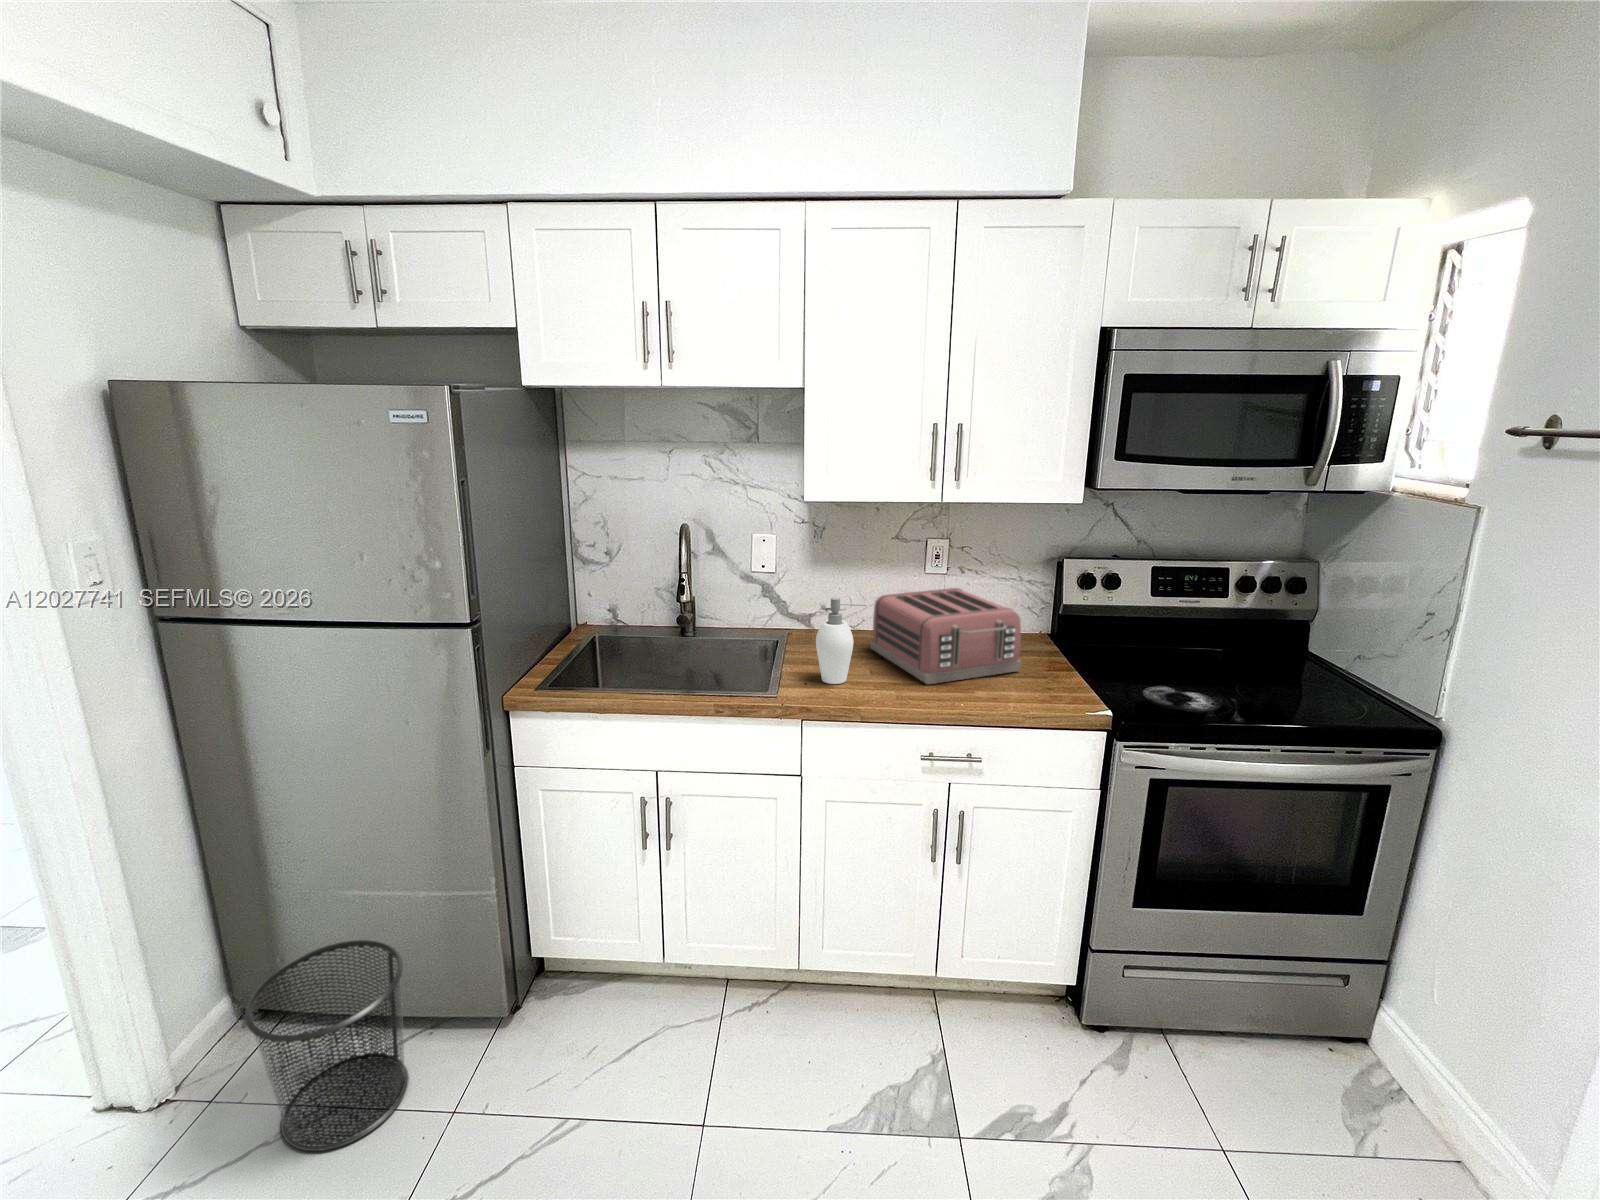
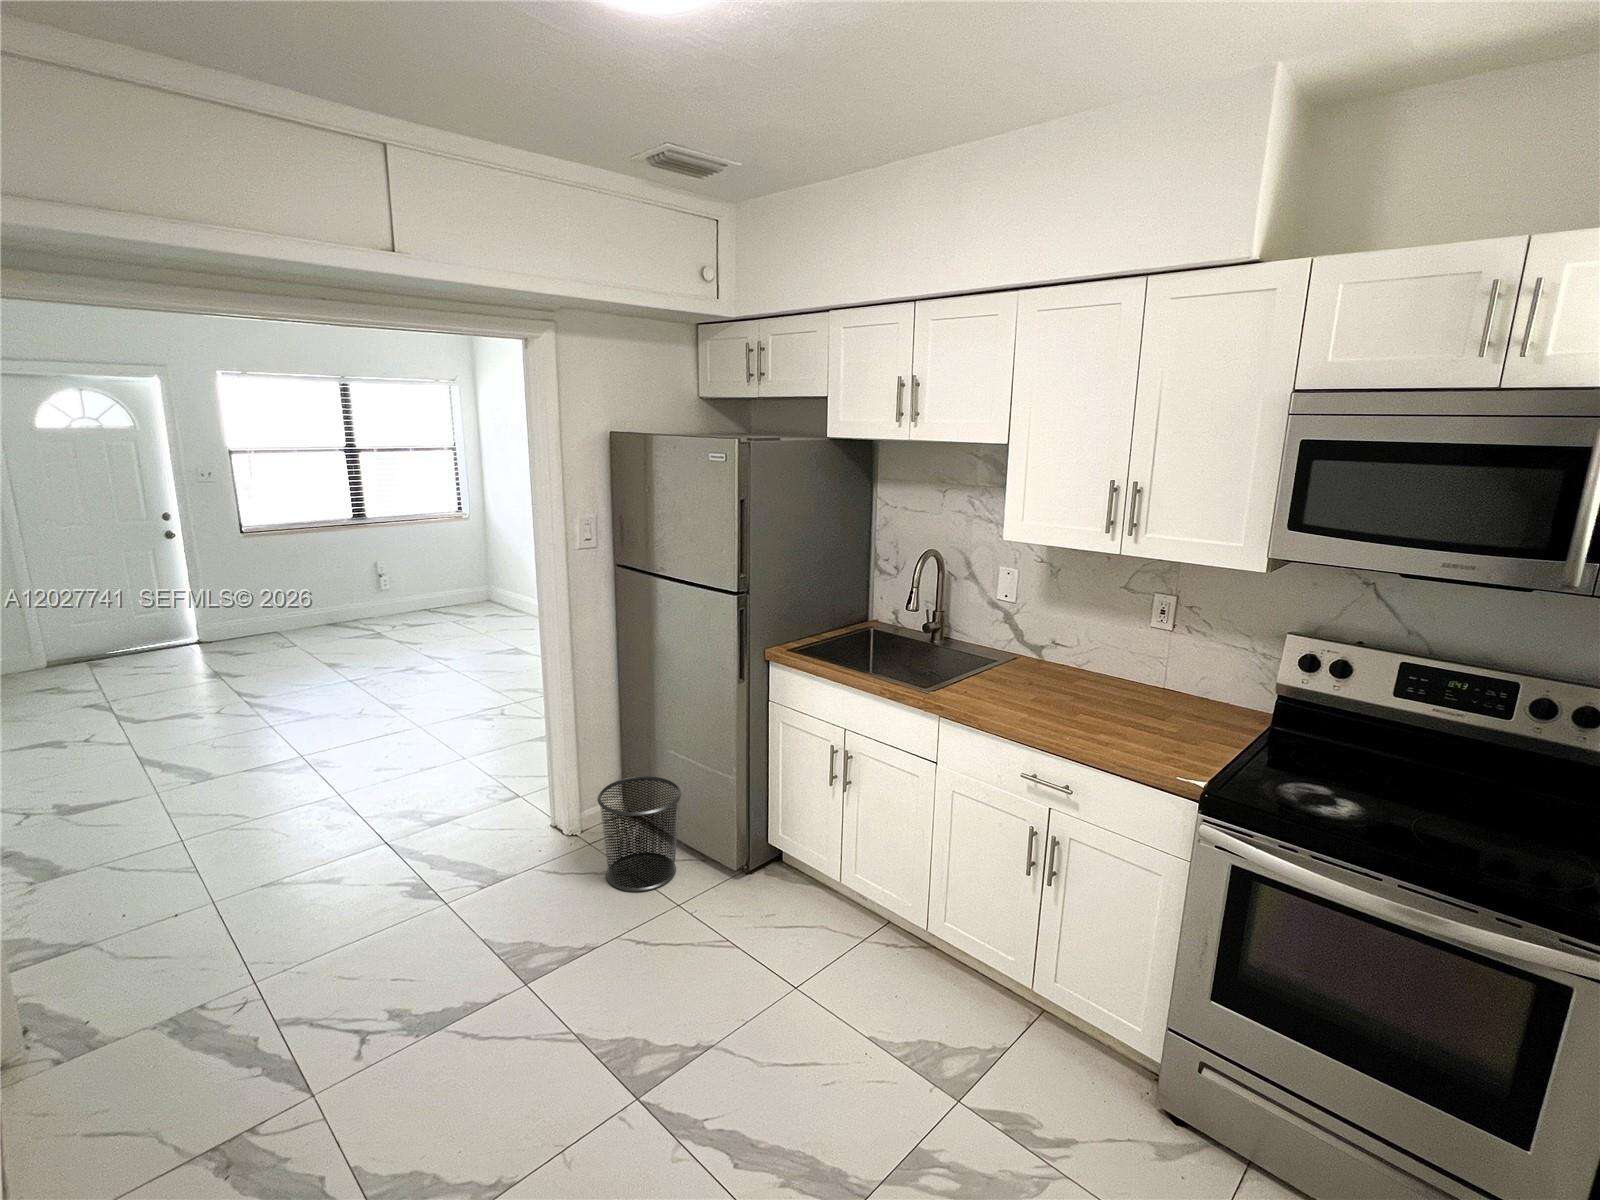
toaster: present [870,588,1021,685] -> none [1064,636,1186,734]
soap dispenser: present [816,597,866,684] -> none [978,623,1021,698]

